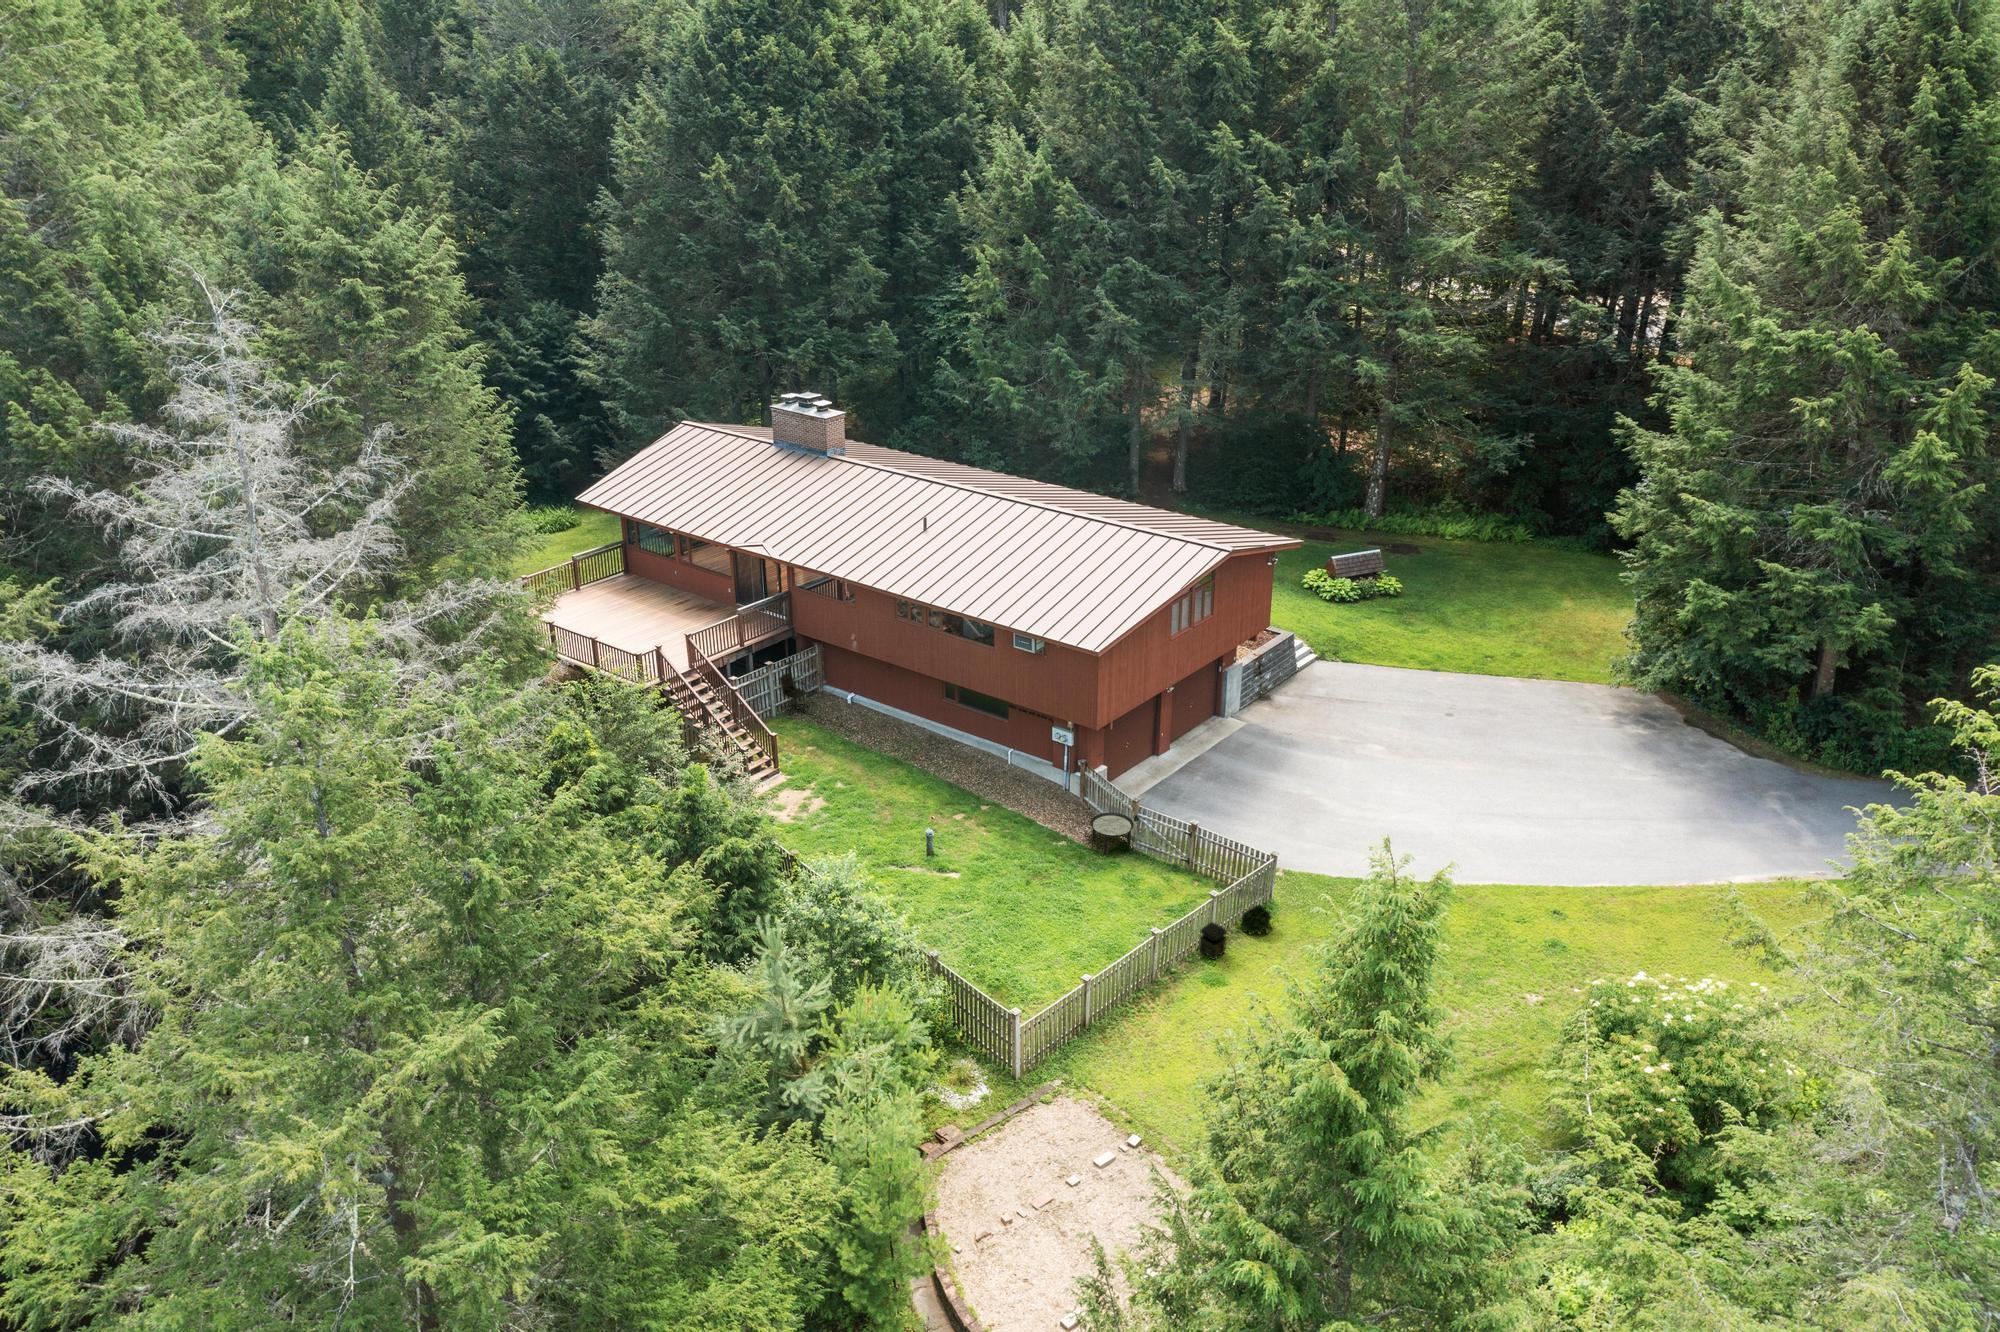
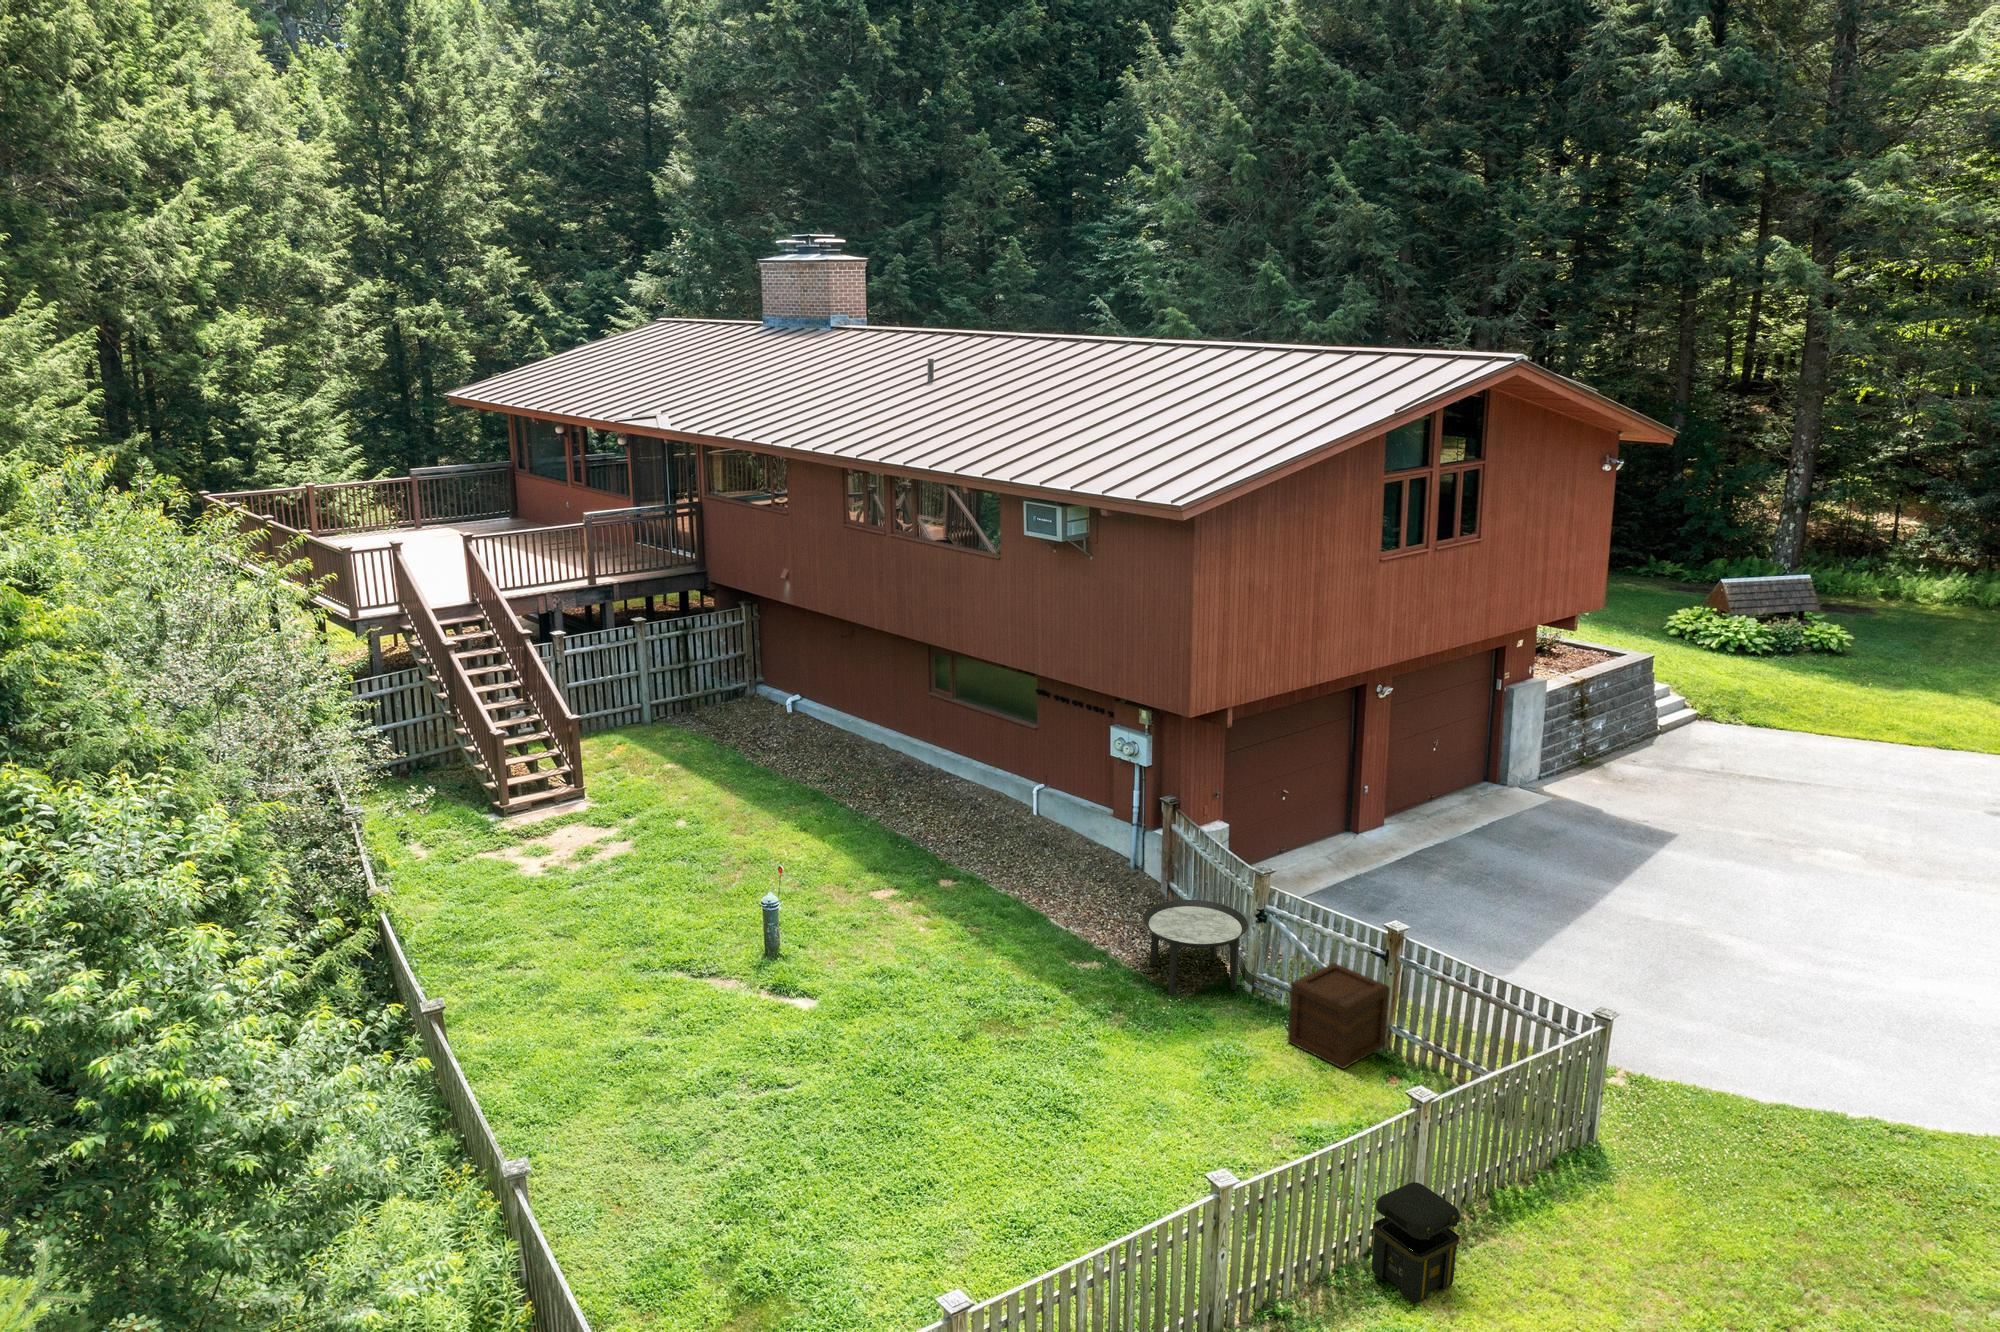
chair: present [779,673,808,713] -> none [661,650,714,722]
wooden crate: none [1155,838,1194,880] -> present [1288,963,1390,1069]
potted plant: present [1240,905,1272,934] -> none [1506,1151,1608,1248]

